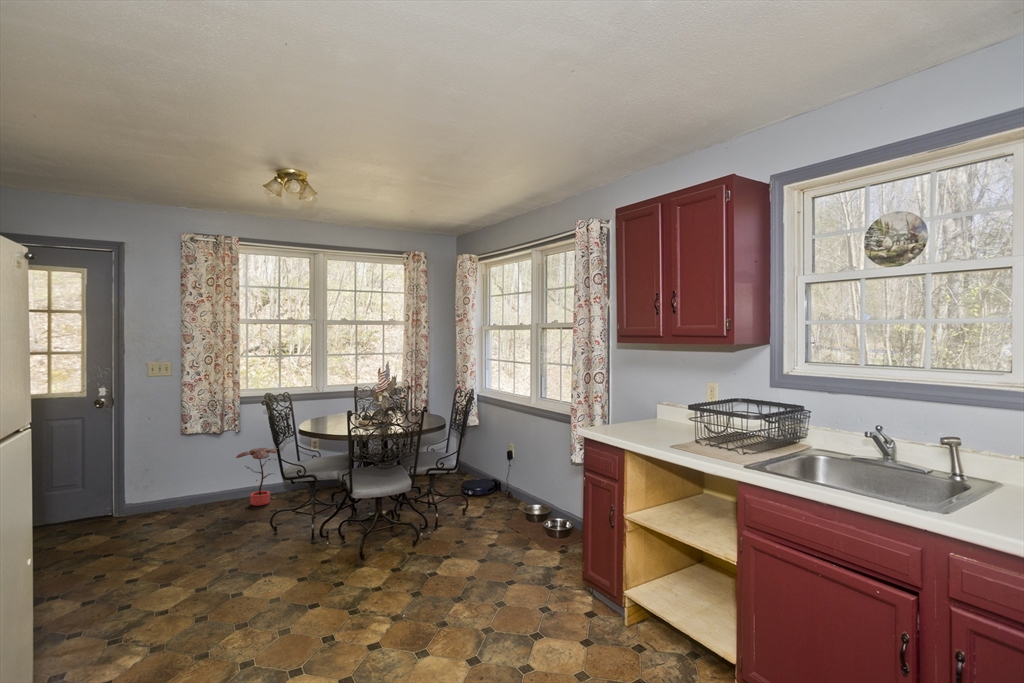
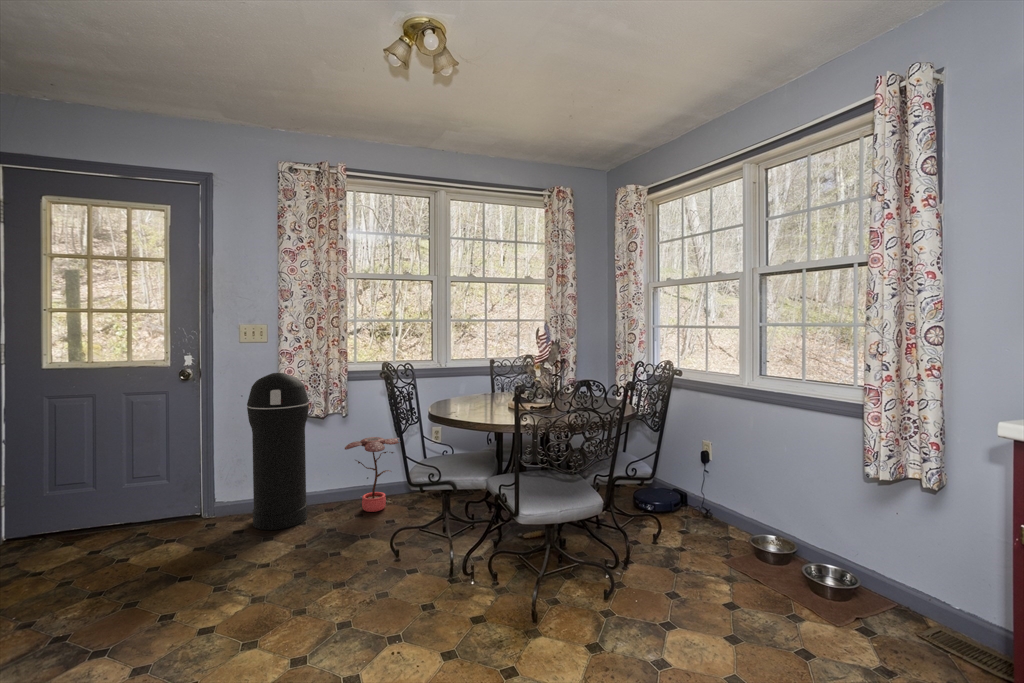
trash can: none [155,400,207,522] -> present [247,373,309,530]

